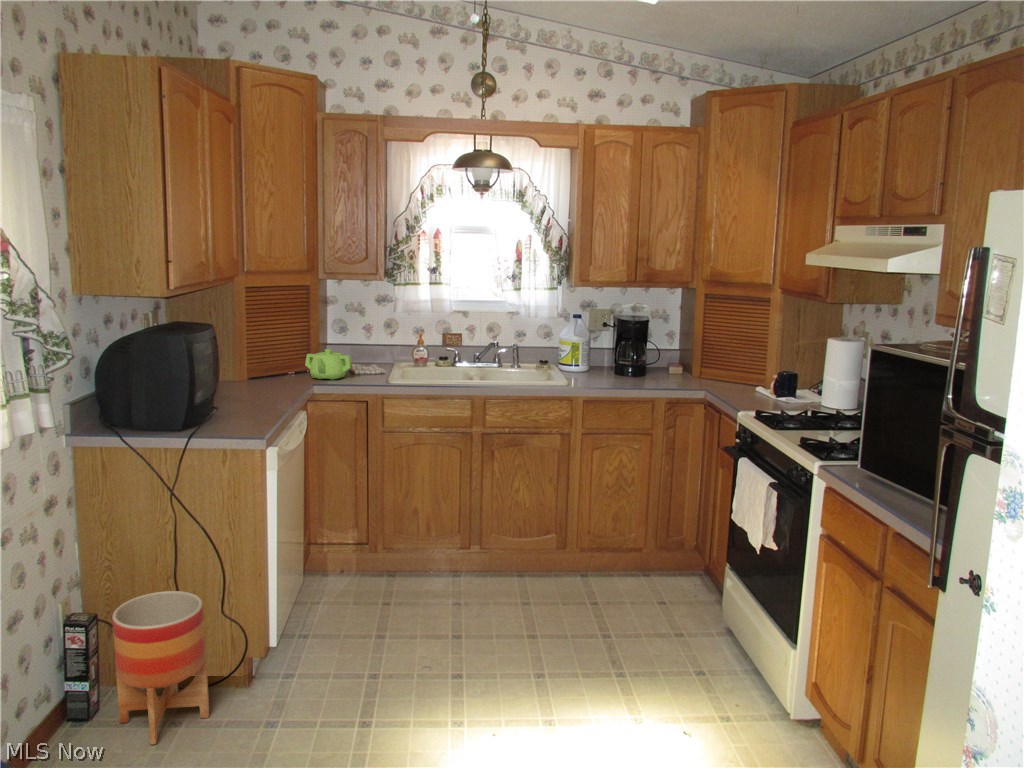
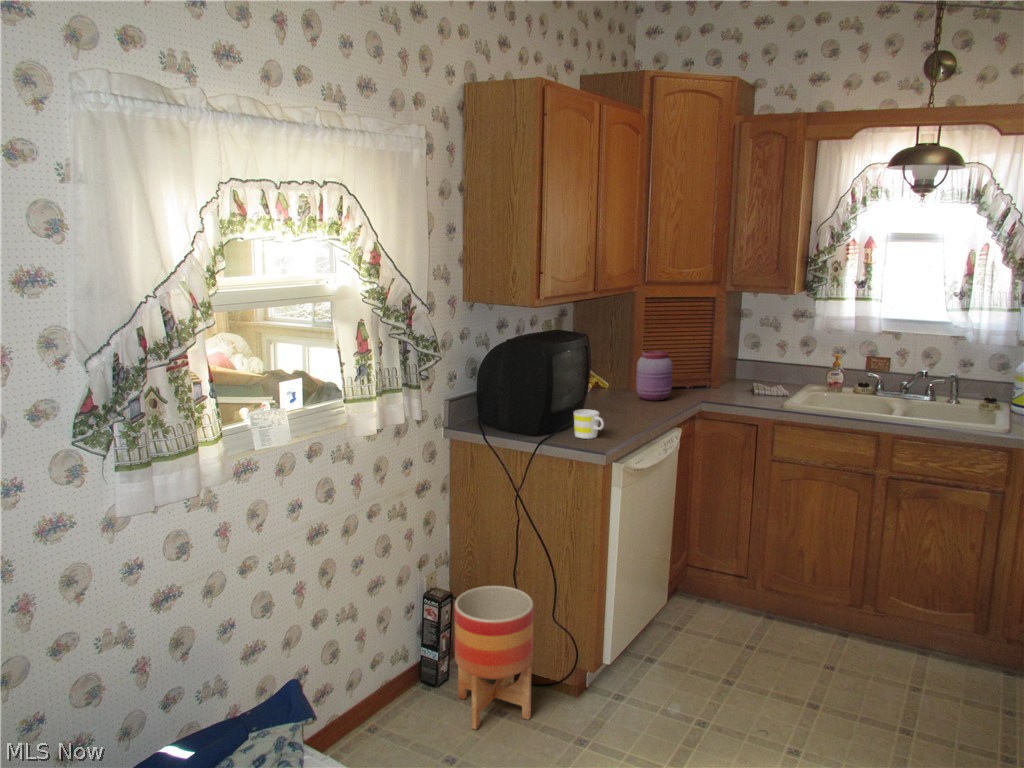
jar: none [247,338,284,388] -> present [636,351,672,401]
teapot: present [305,349,352,380] -> none [699,366,747,399]
mug: none [217,398,251,427] -> present [574,409,604,439]

